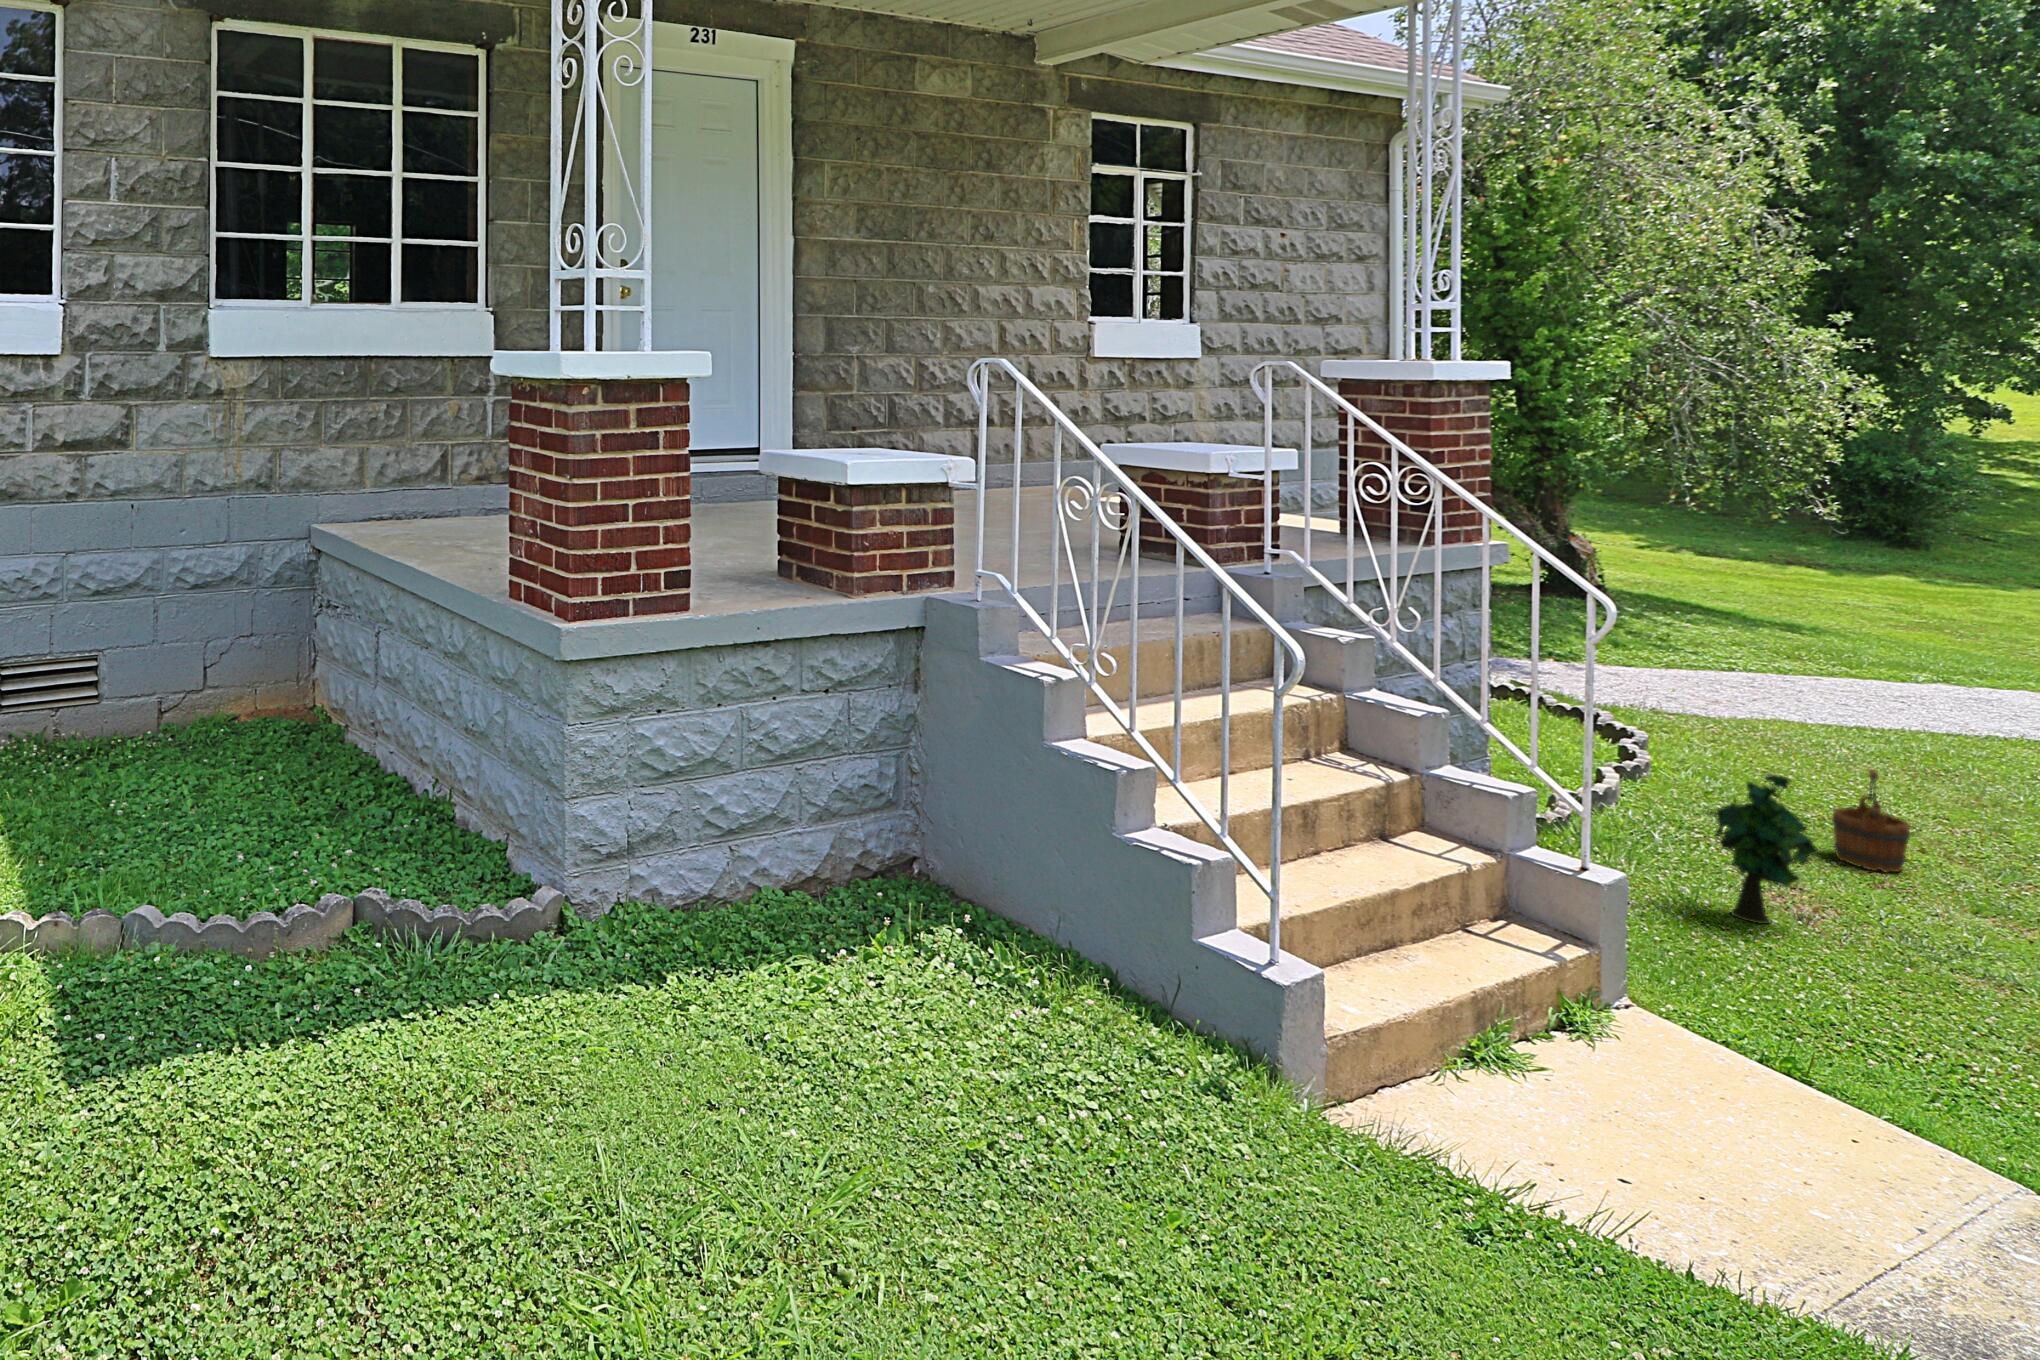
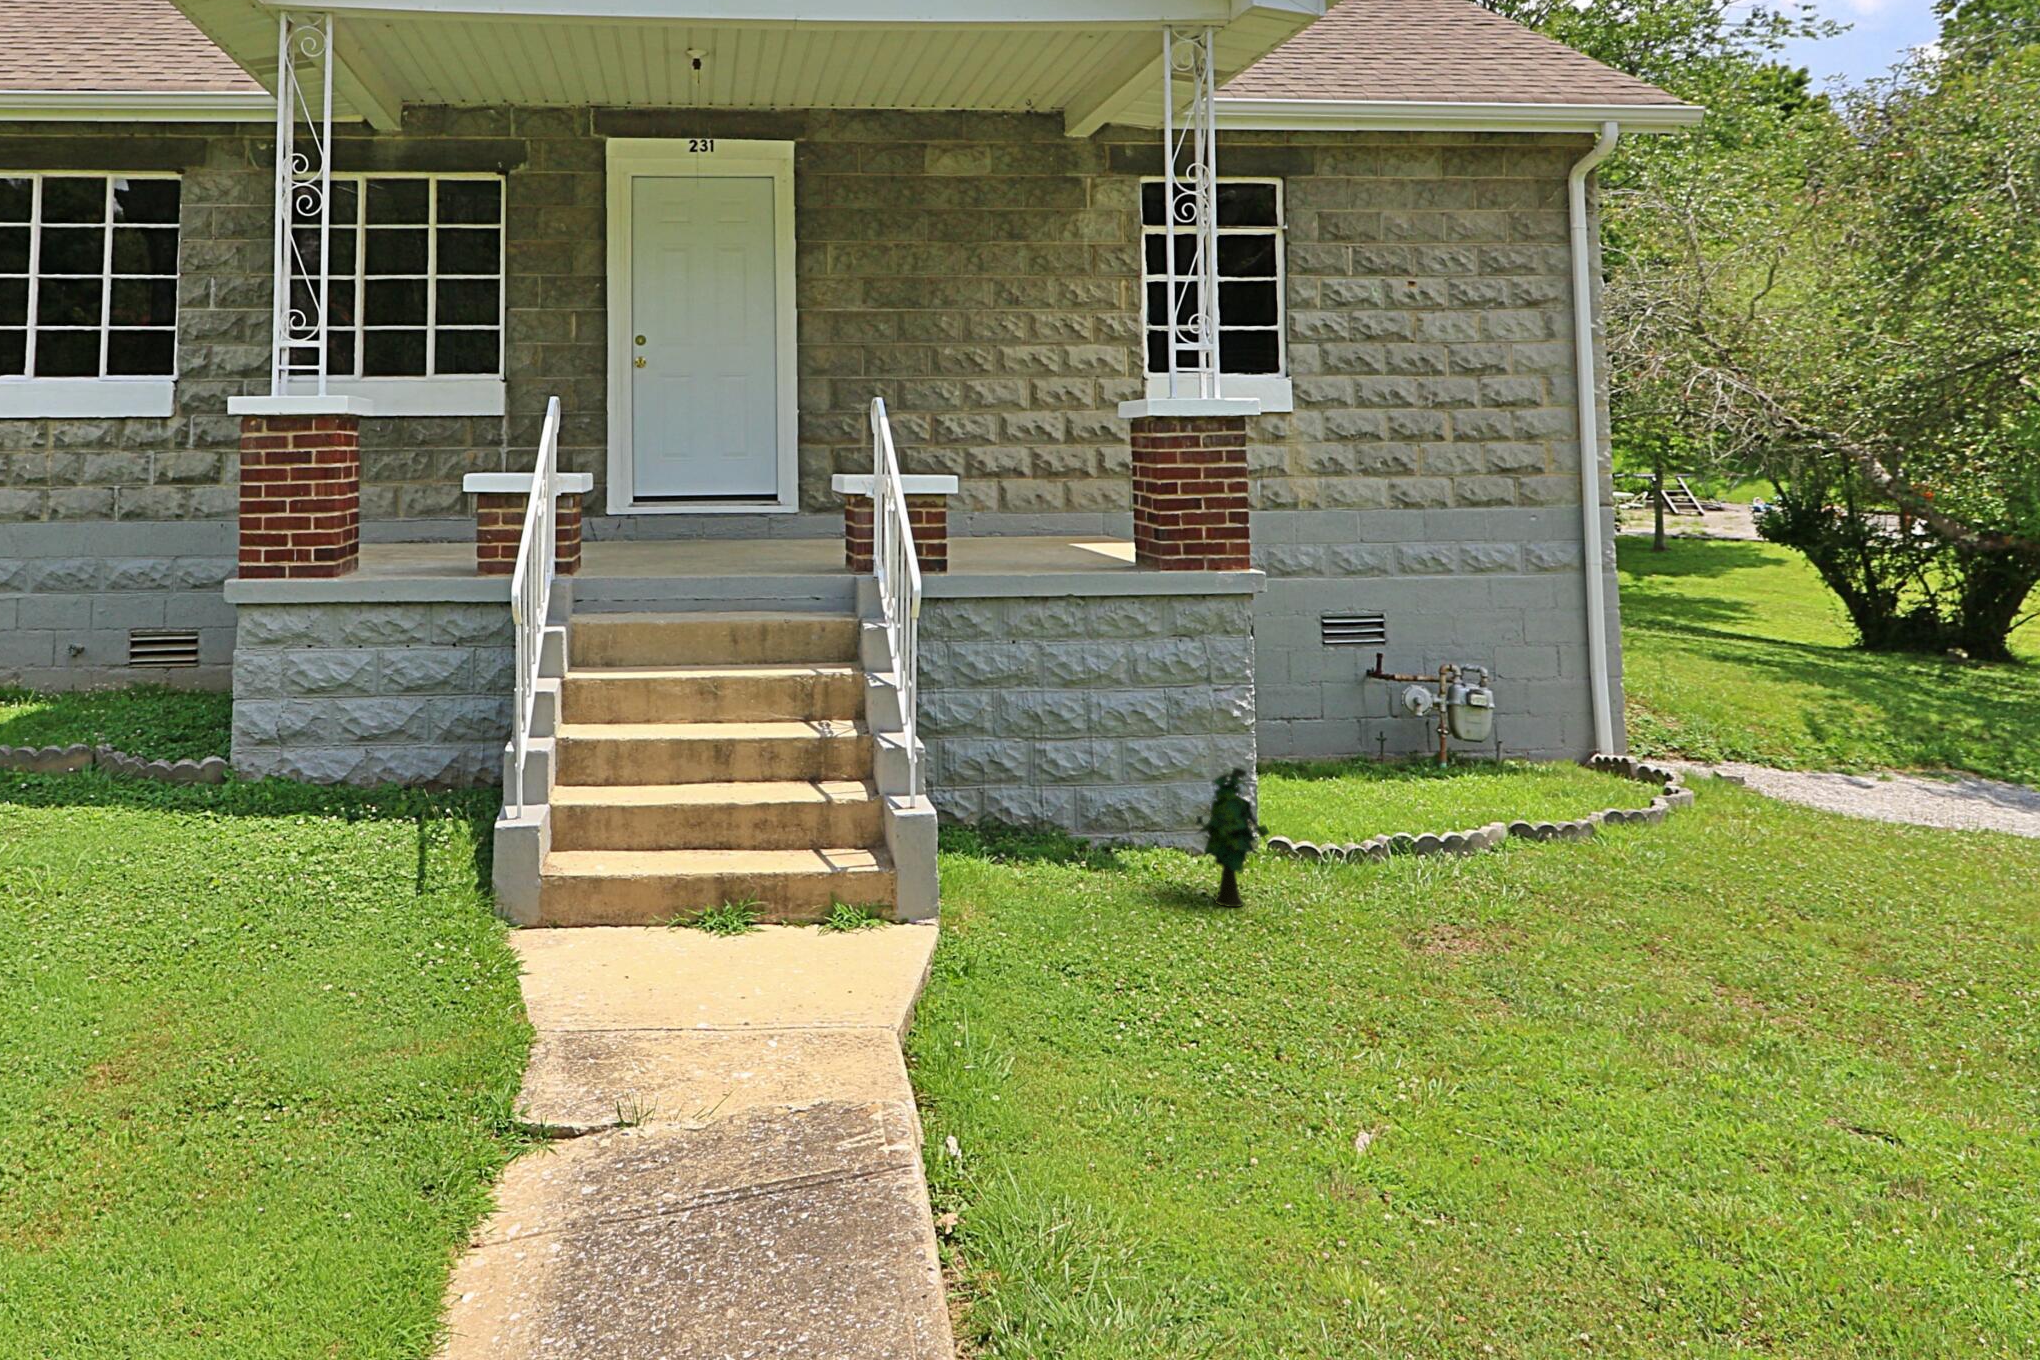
wooden bucket: present [1832,770,1911,872] -> none [1470,796,1534,899]

